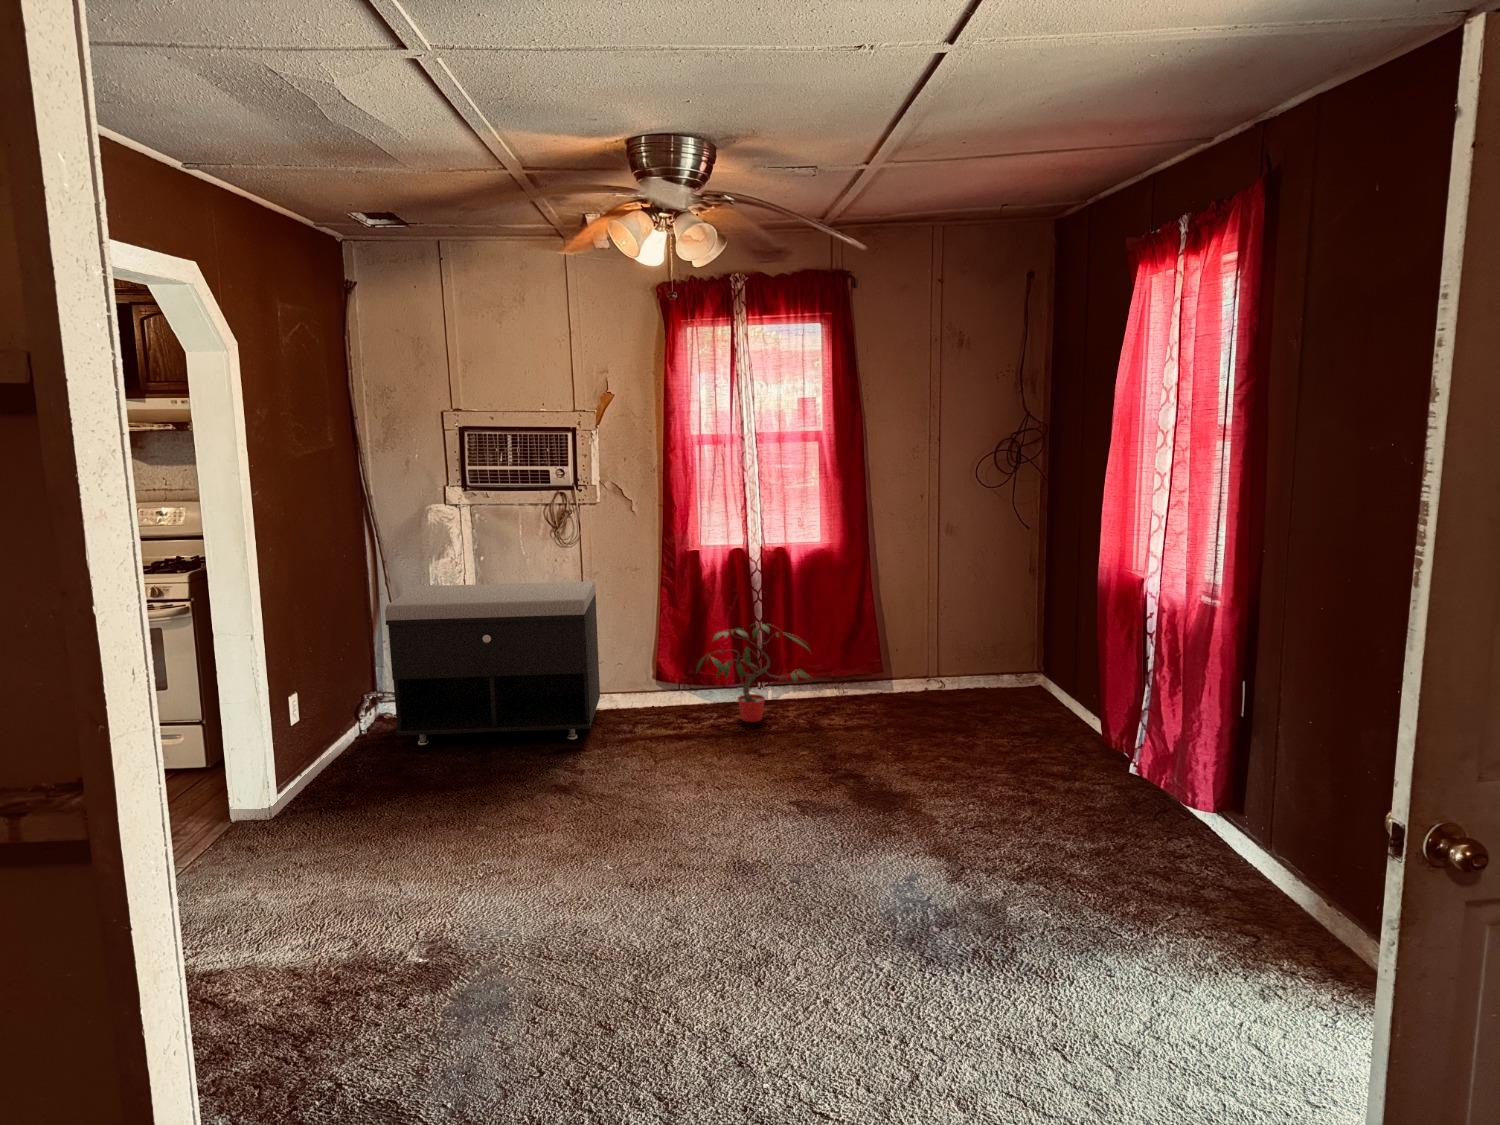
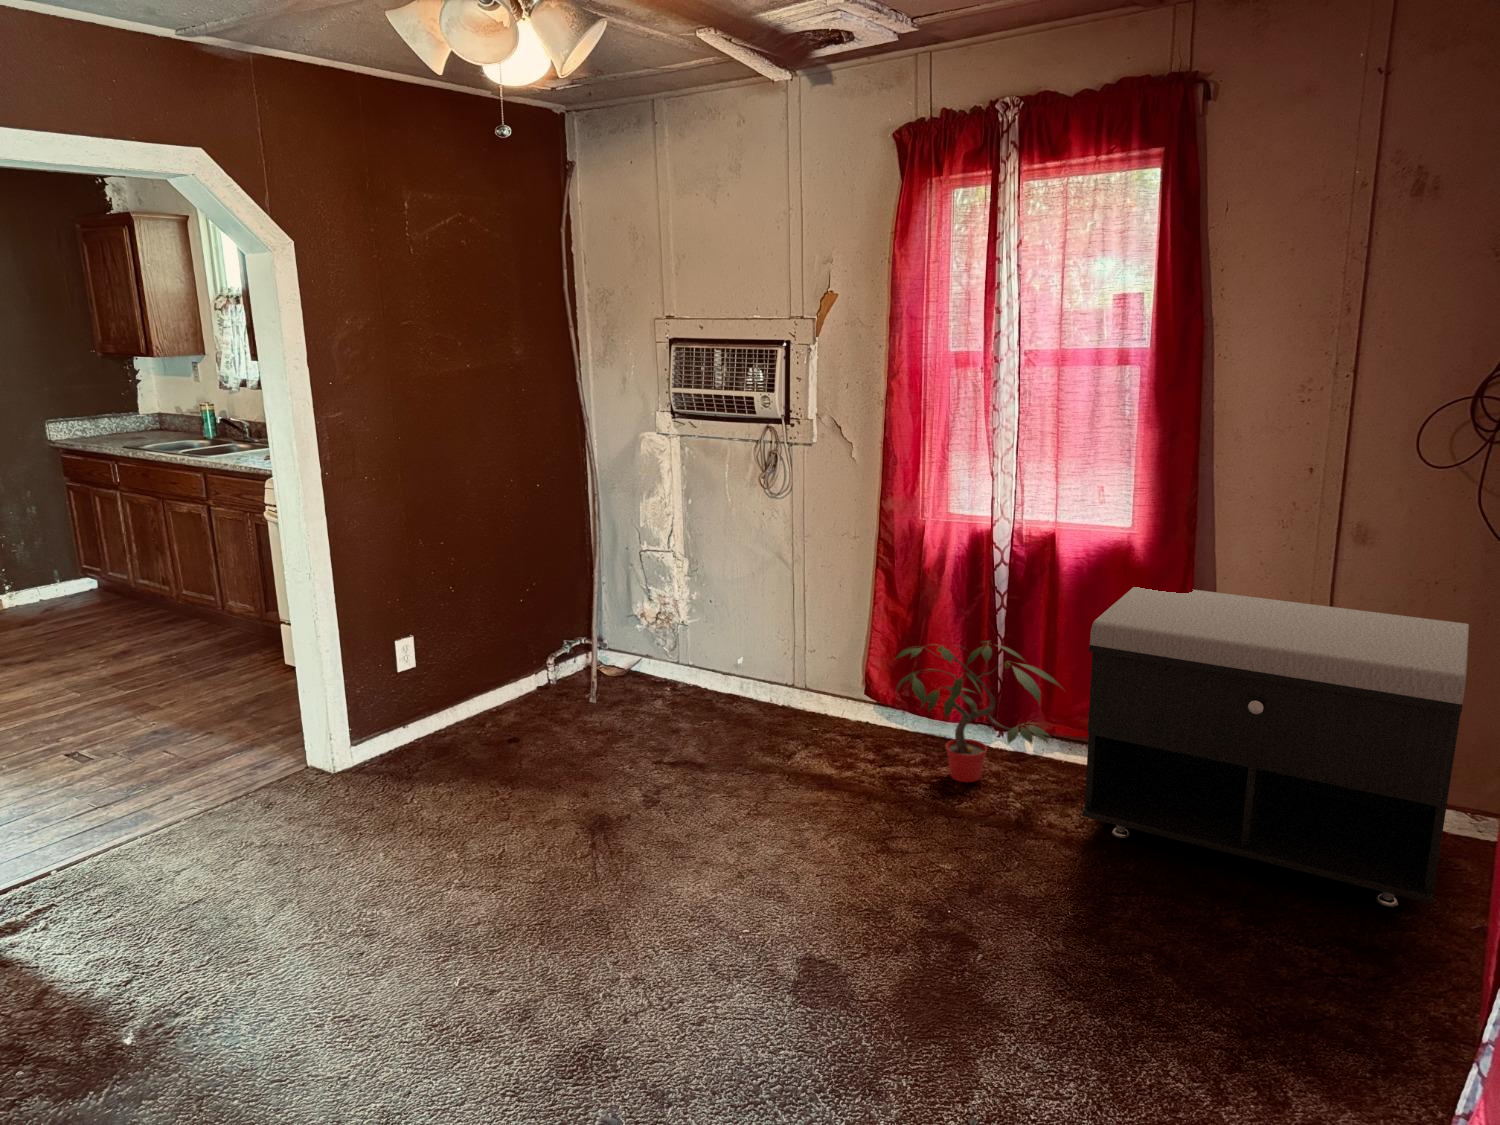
storage bench: present [385,581,600,745] -> present [1082,587,1469,907]

